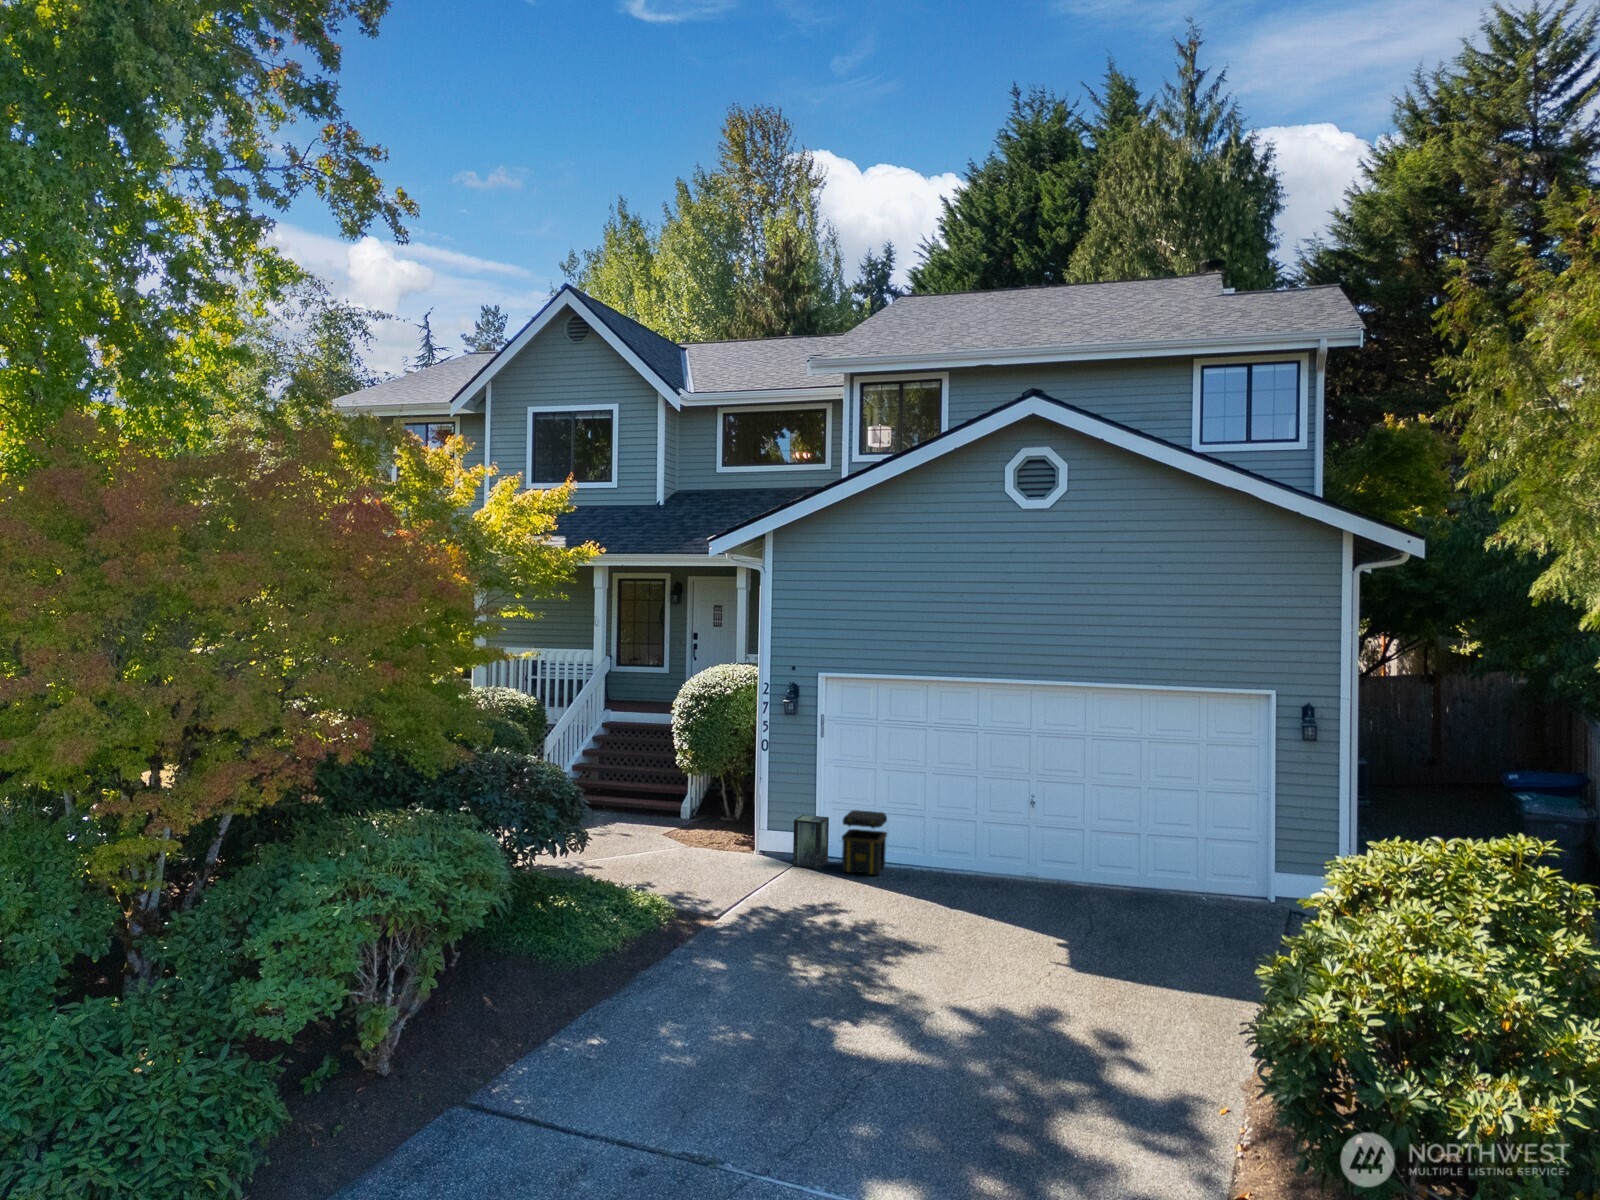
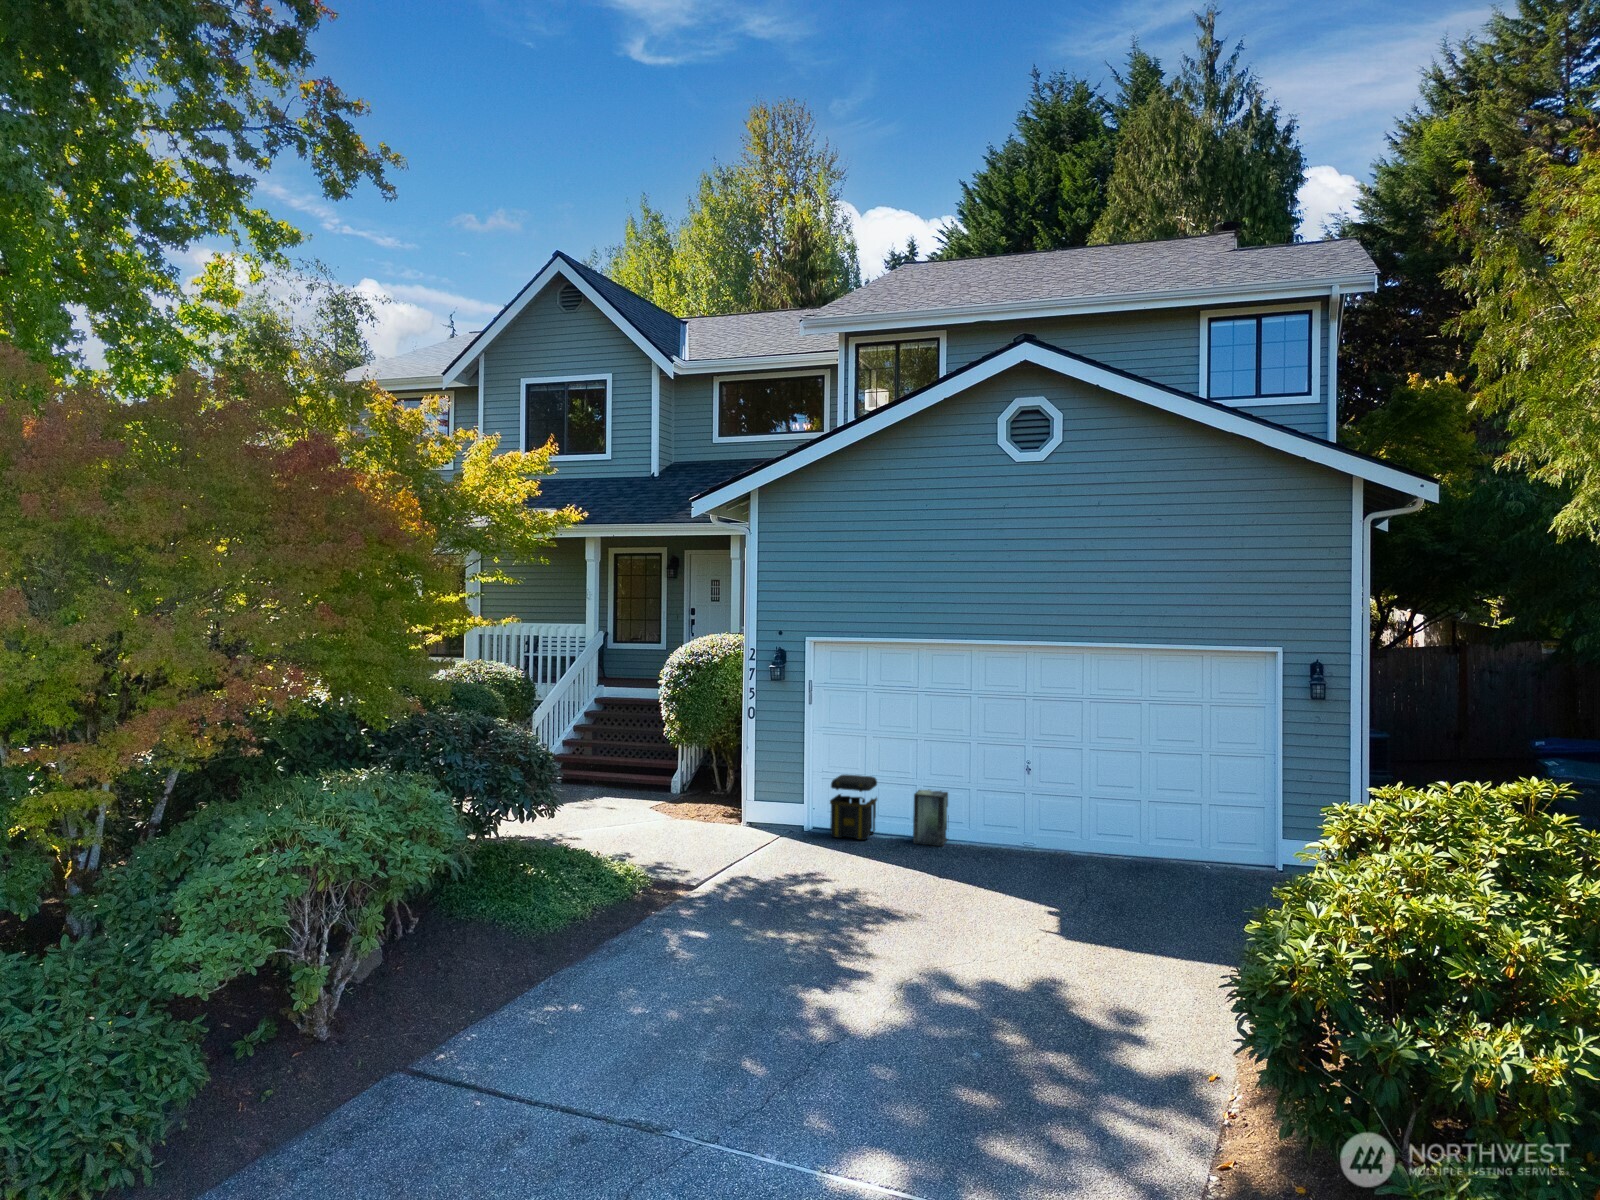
storage box: present [793,815,829,869] -> present [913,789,949,846]

